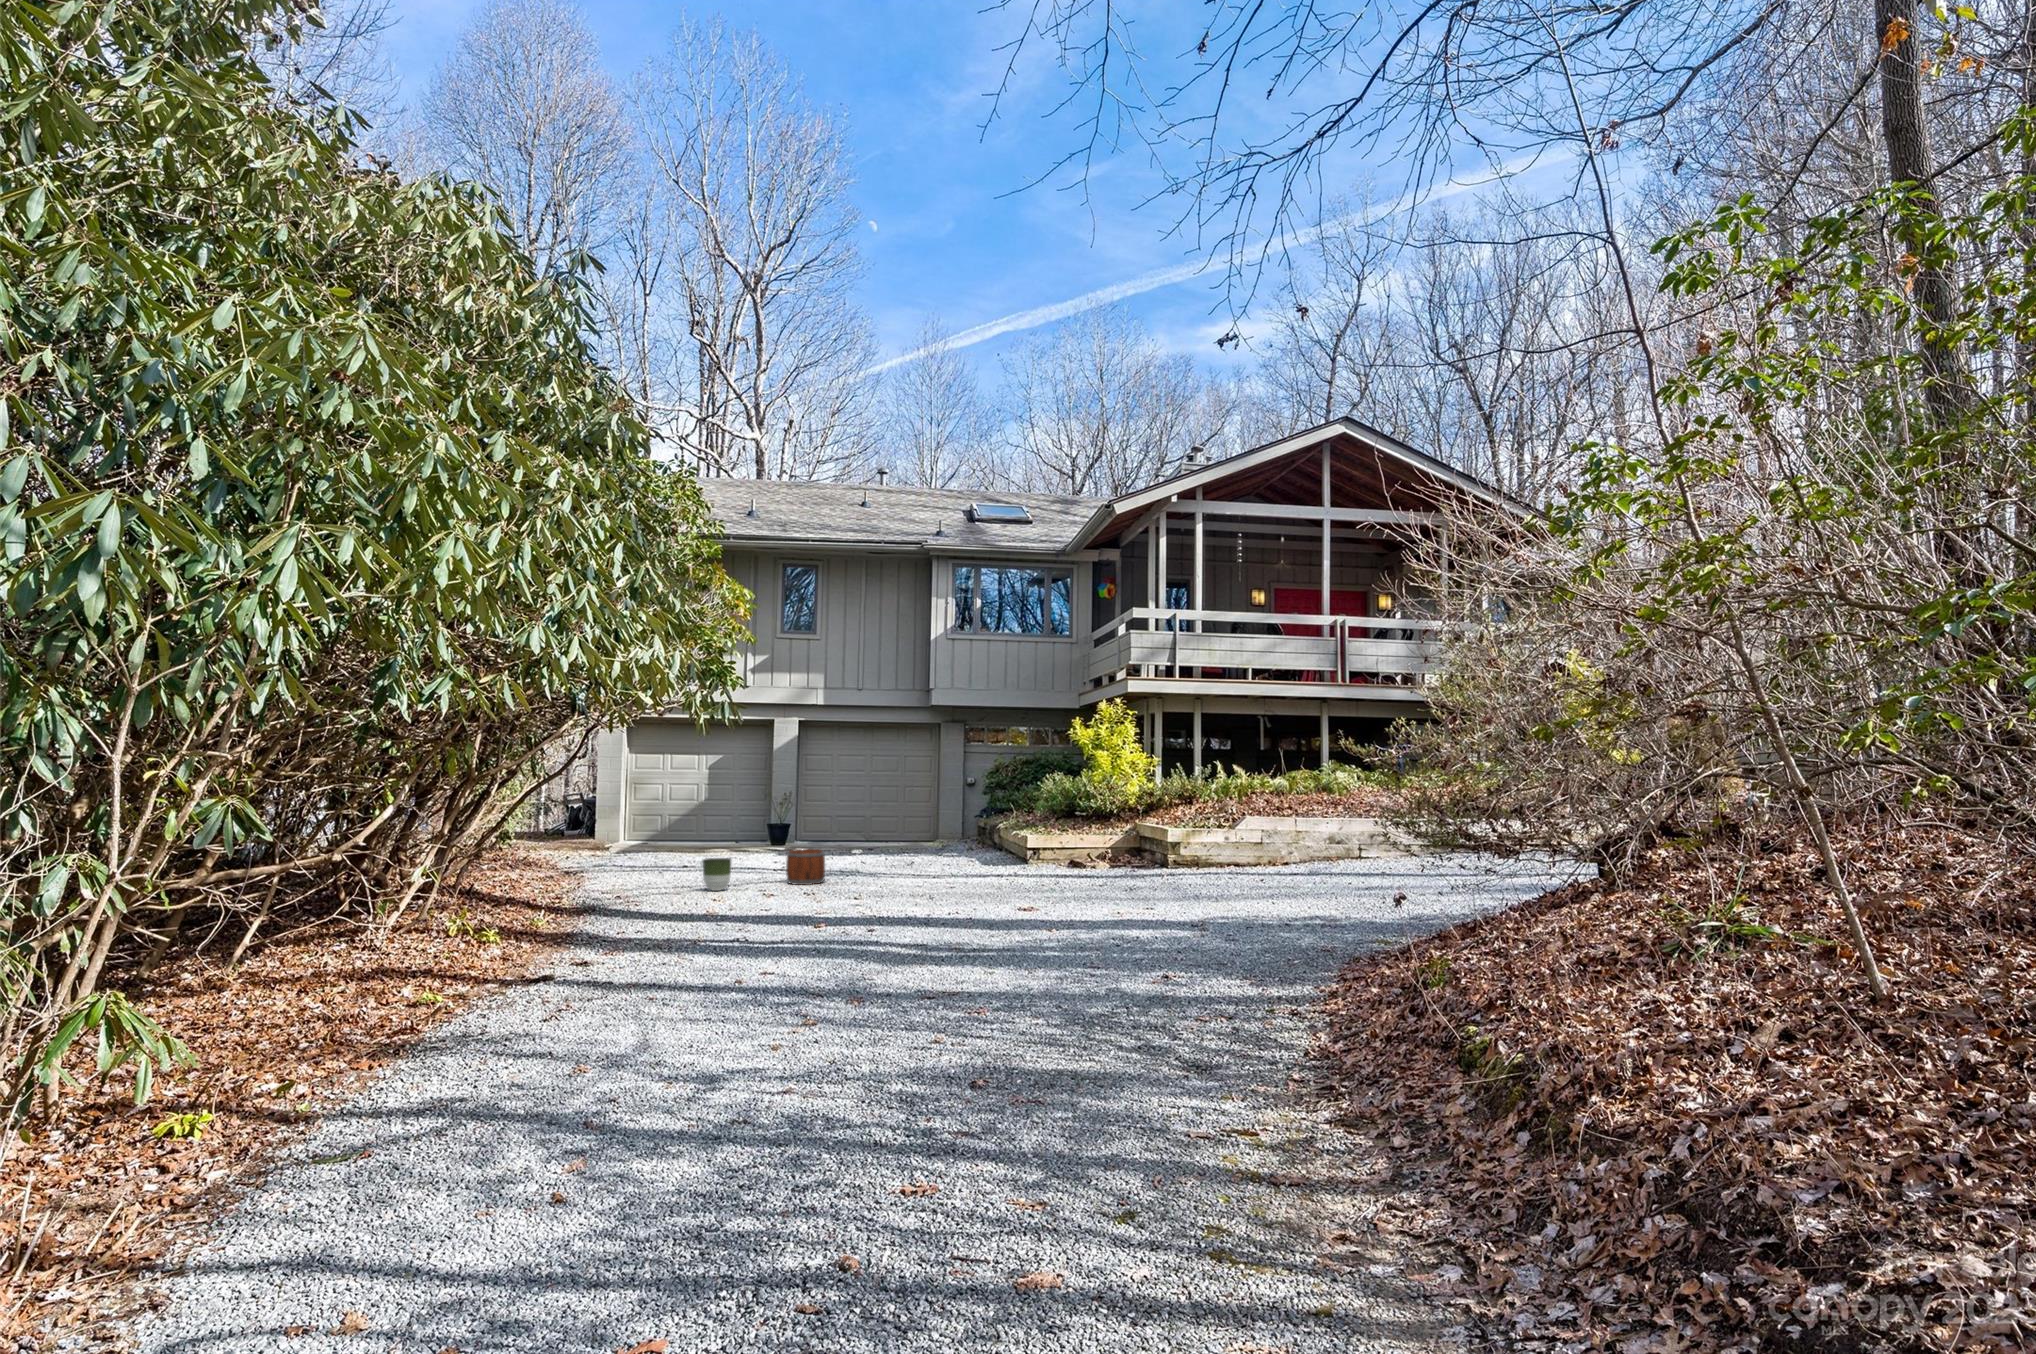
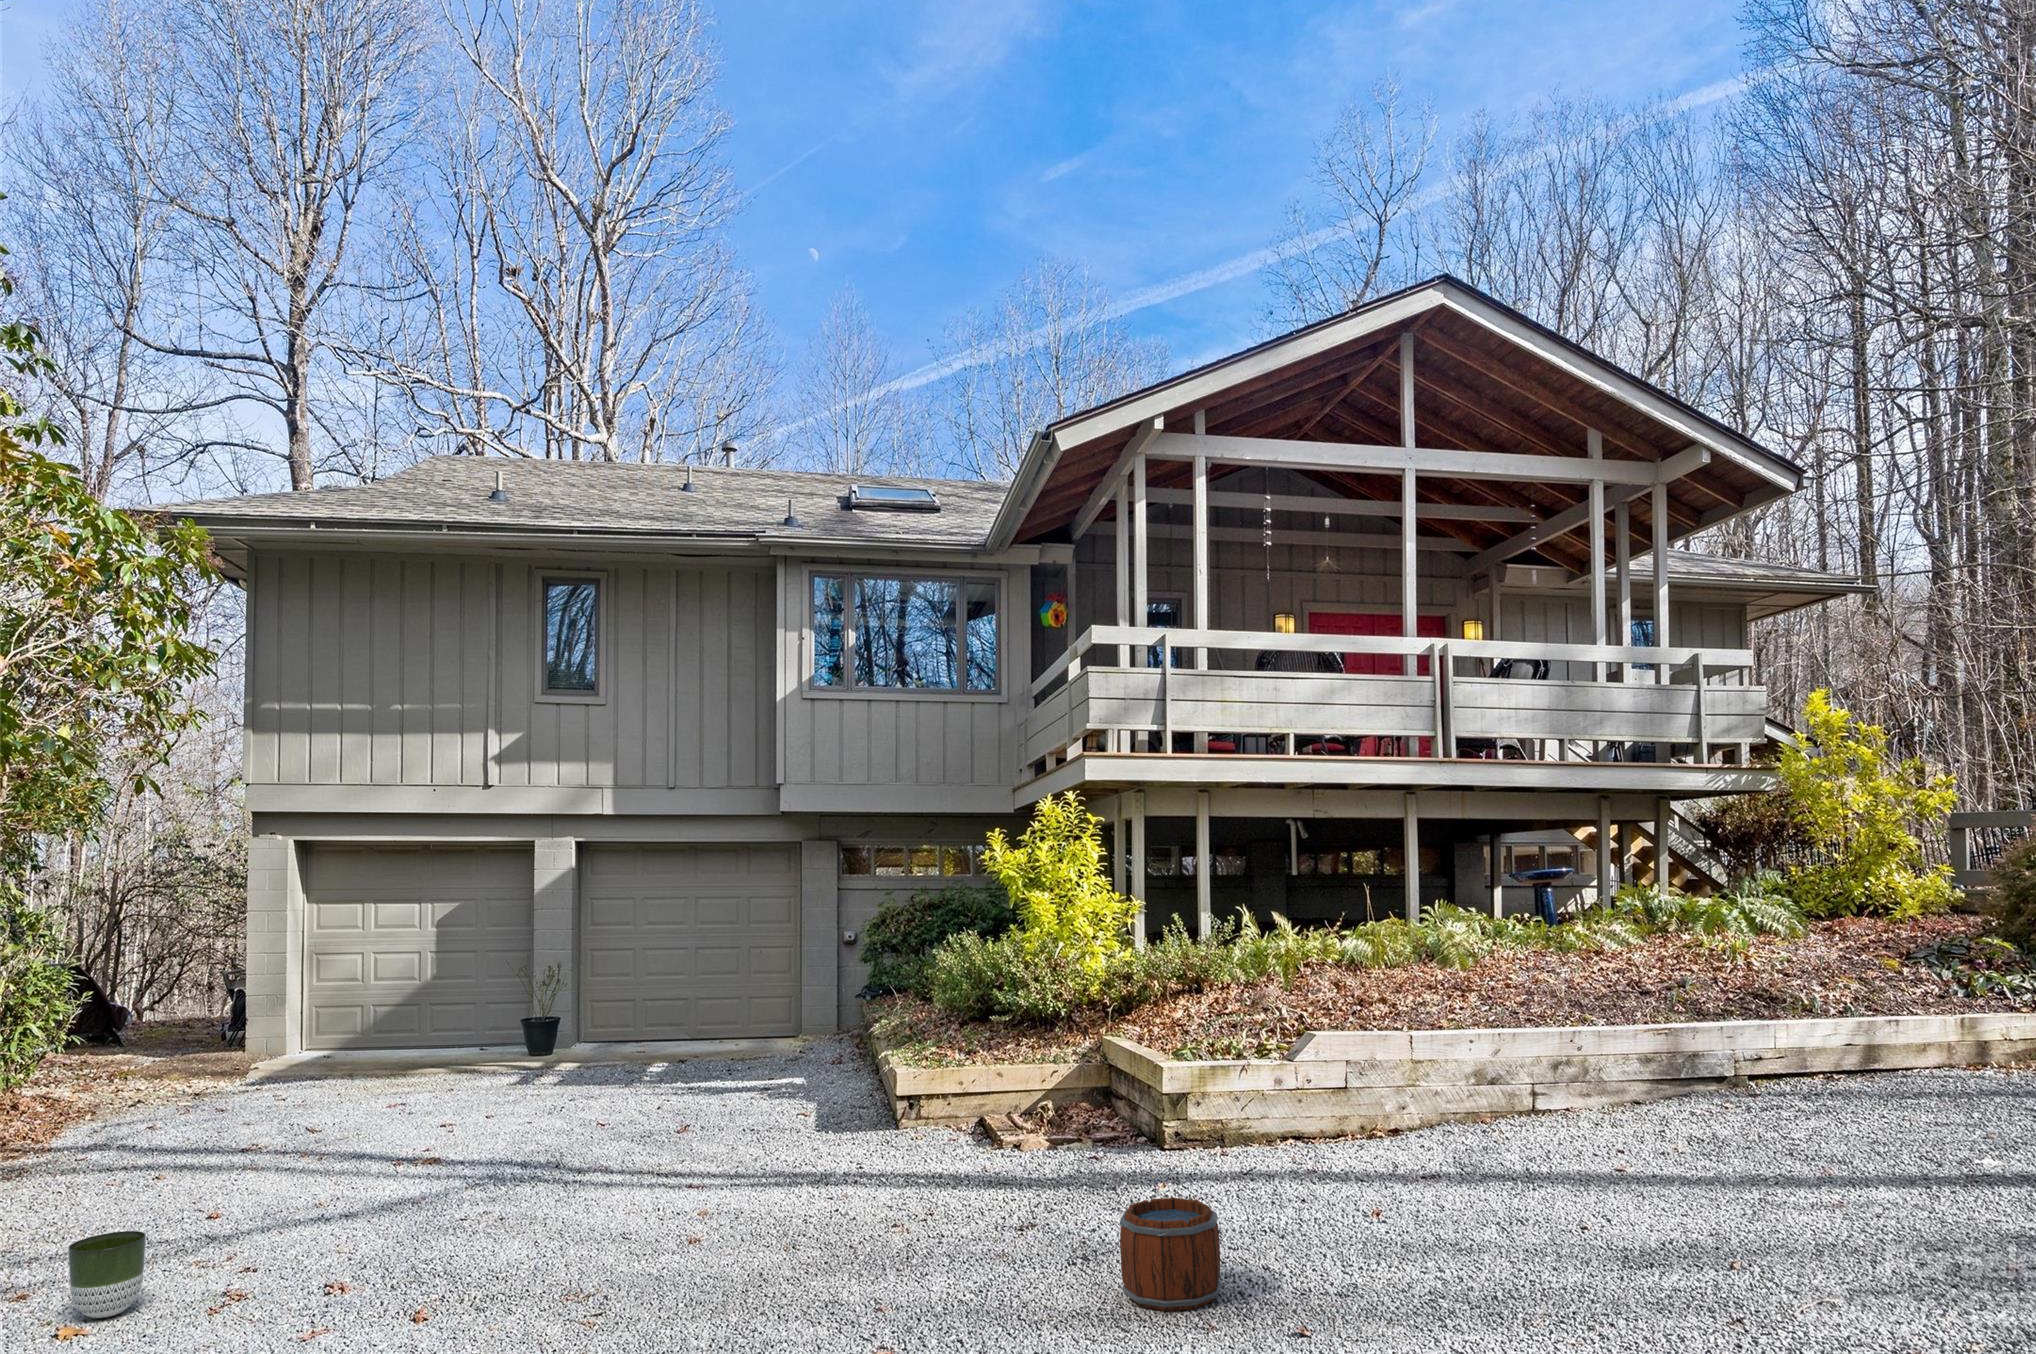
bucket: present [786,849,825,885] -> present [1120,1198,1221,1311]

